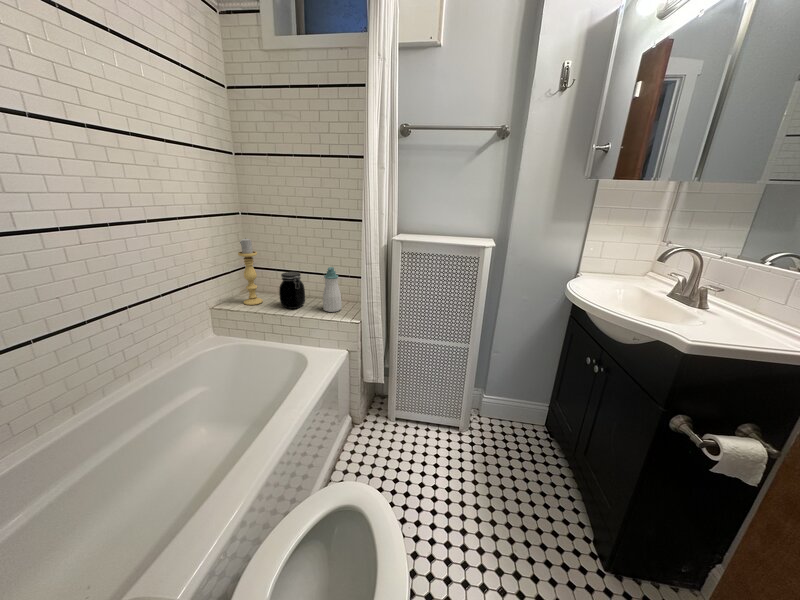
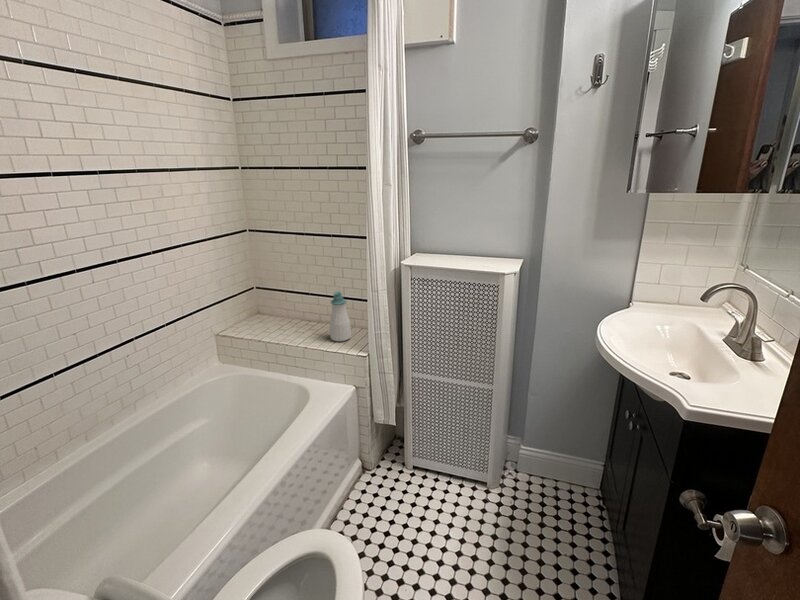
candle holder: present [238,238,263,305] -> none [242,260,268,332]
jar: present [279,272,305,309] -> none [284,295,312,337]

